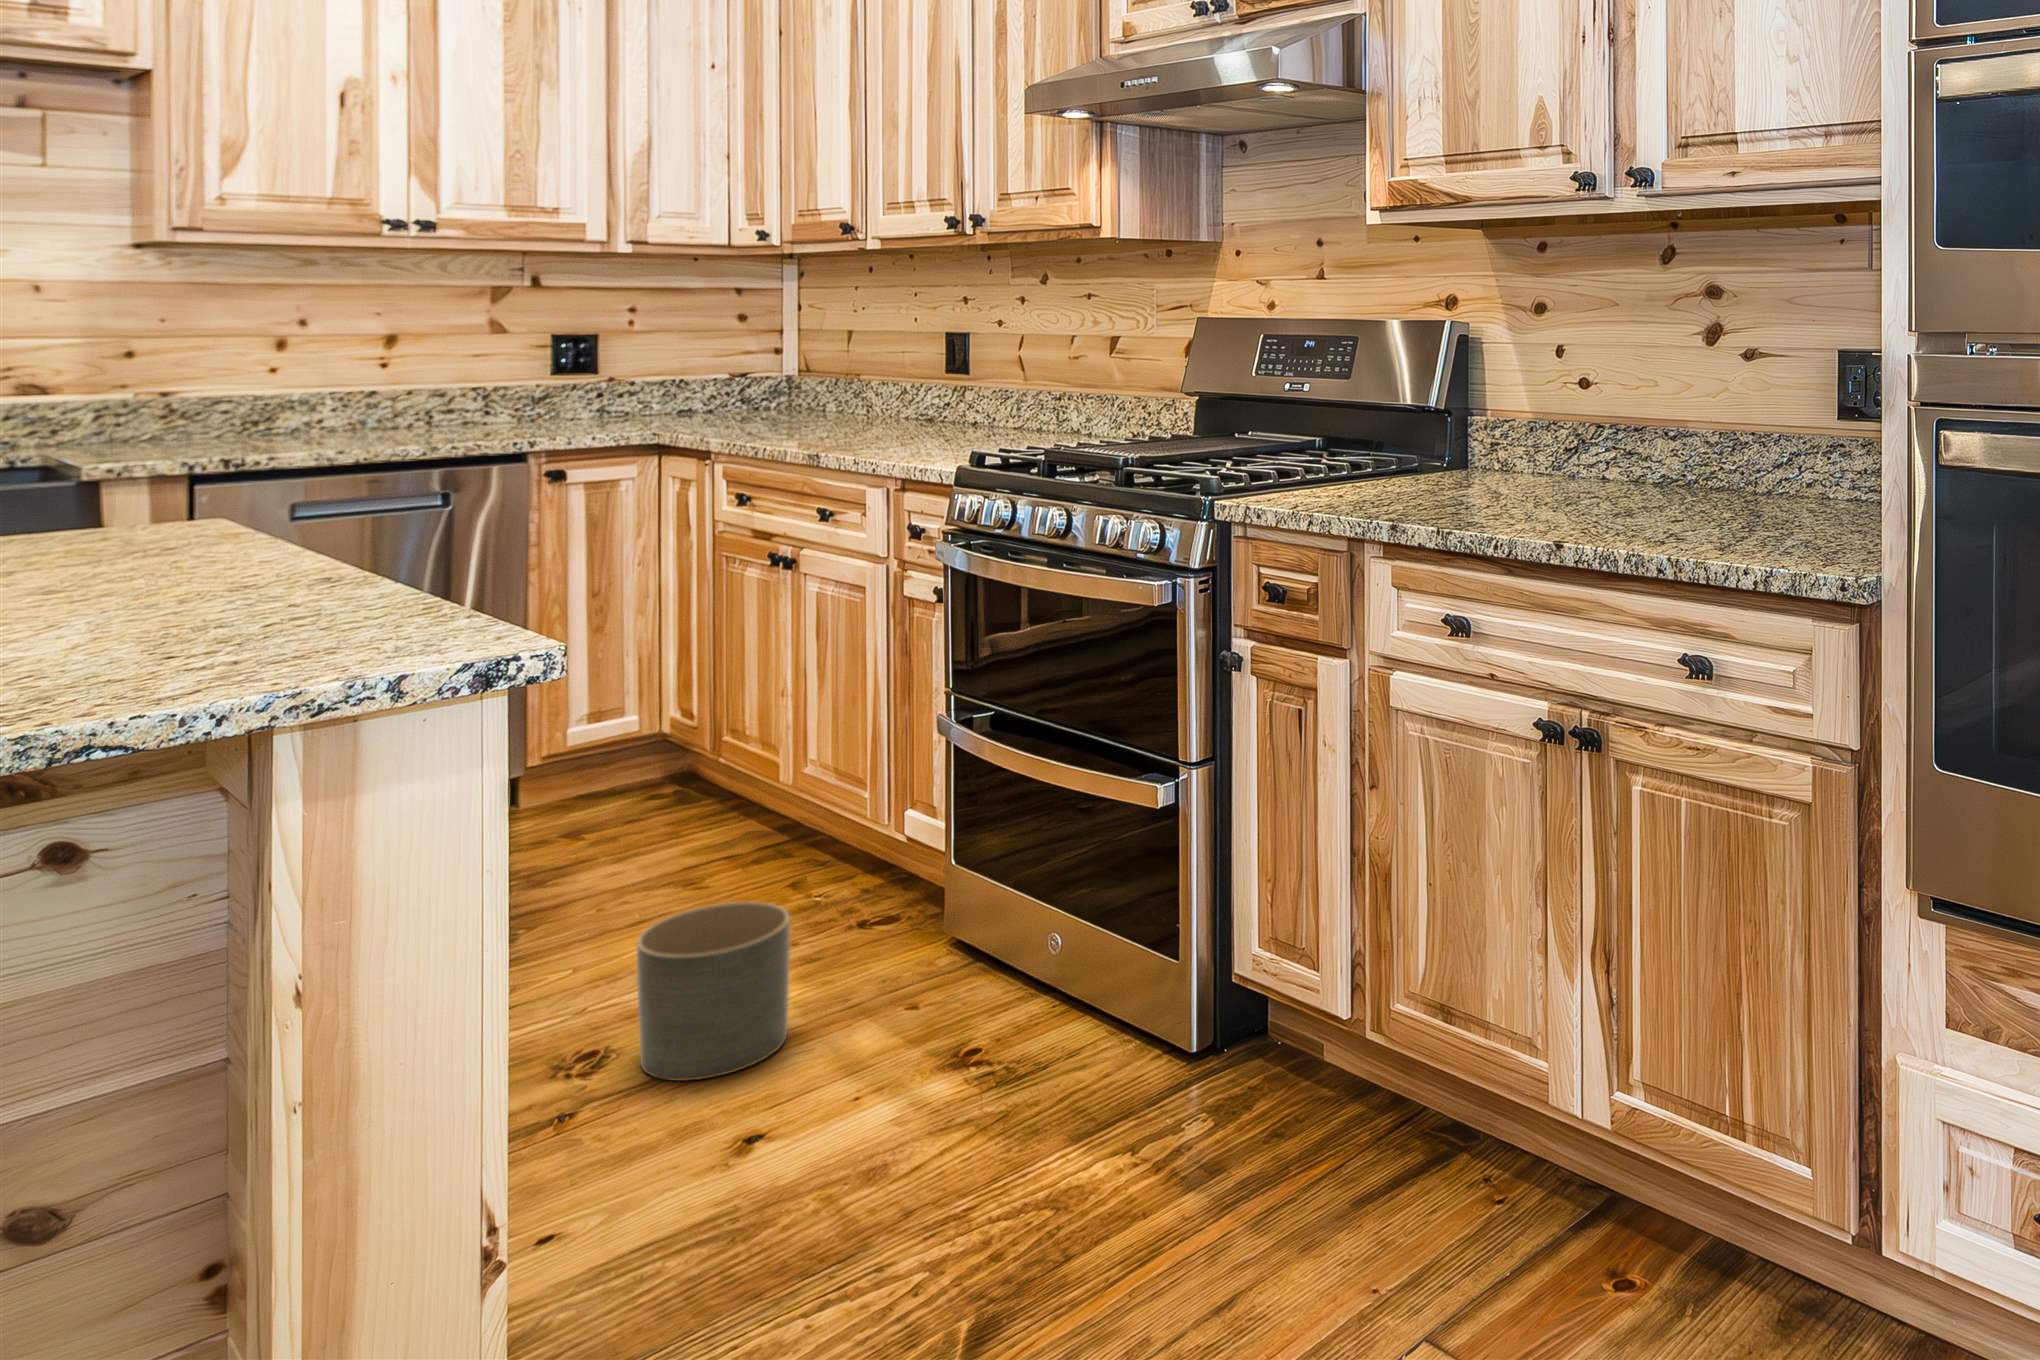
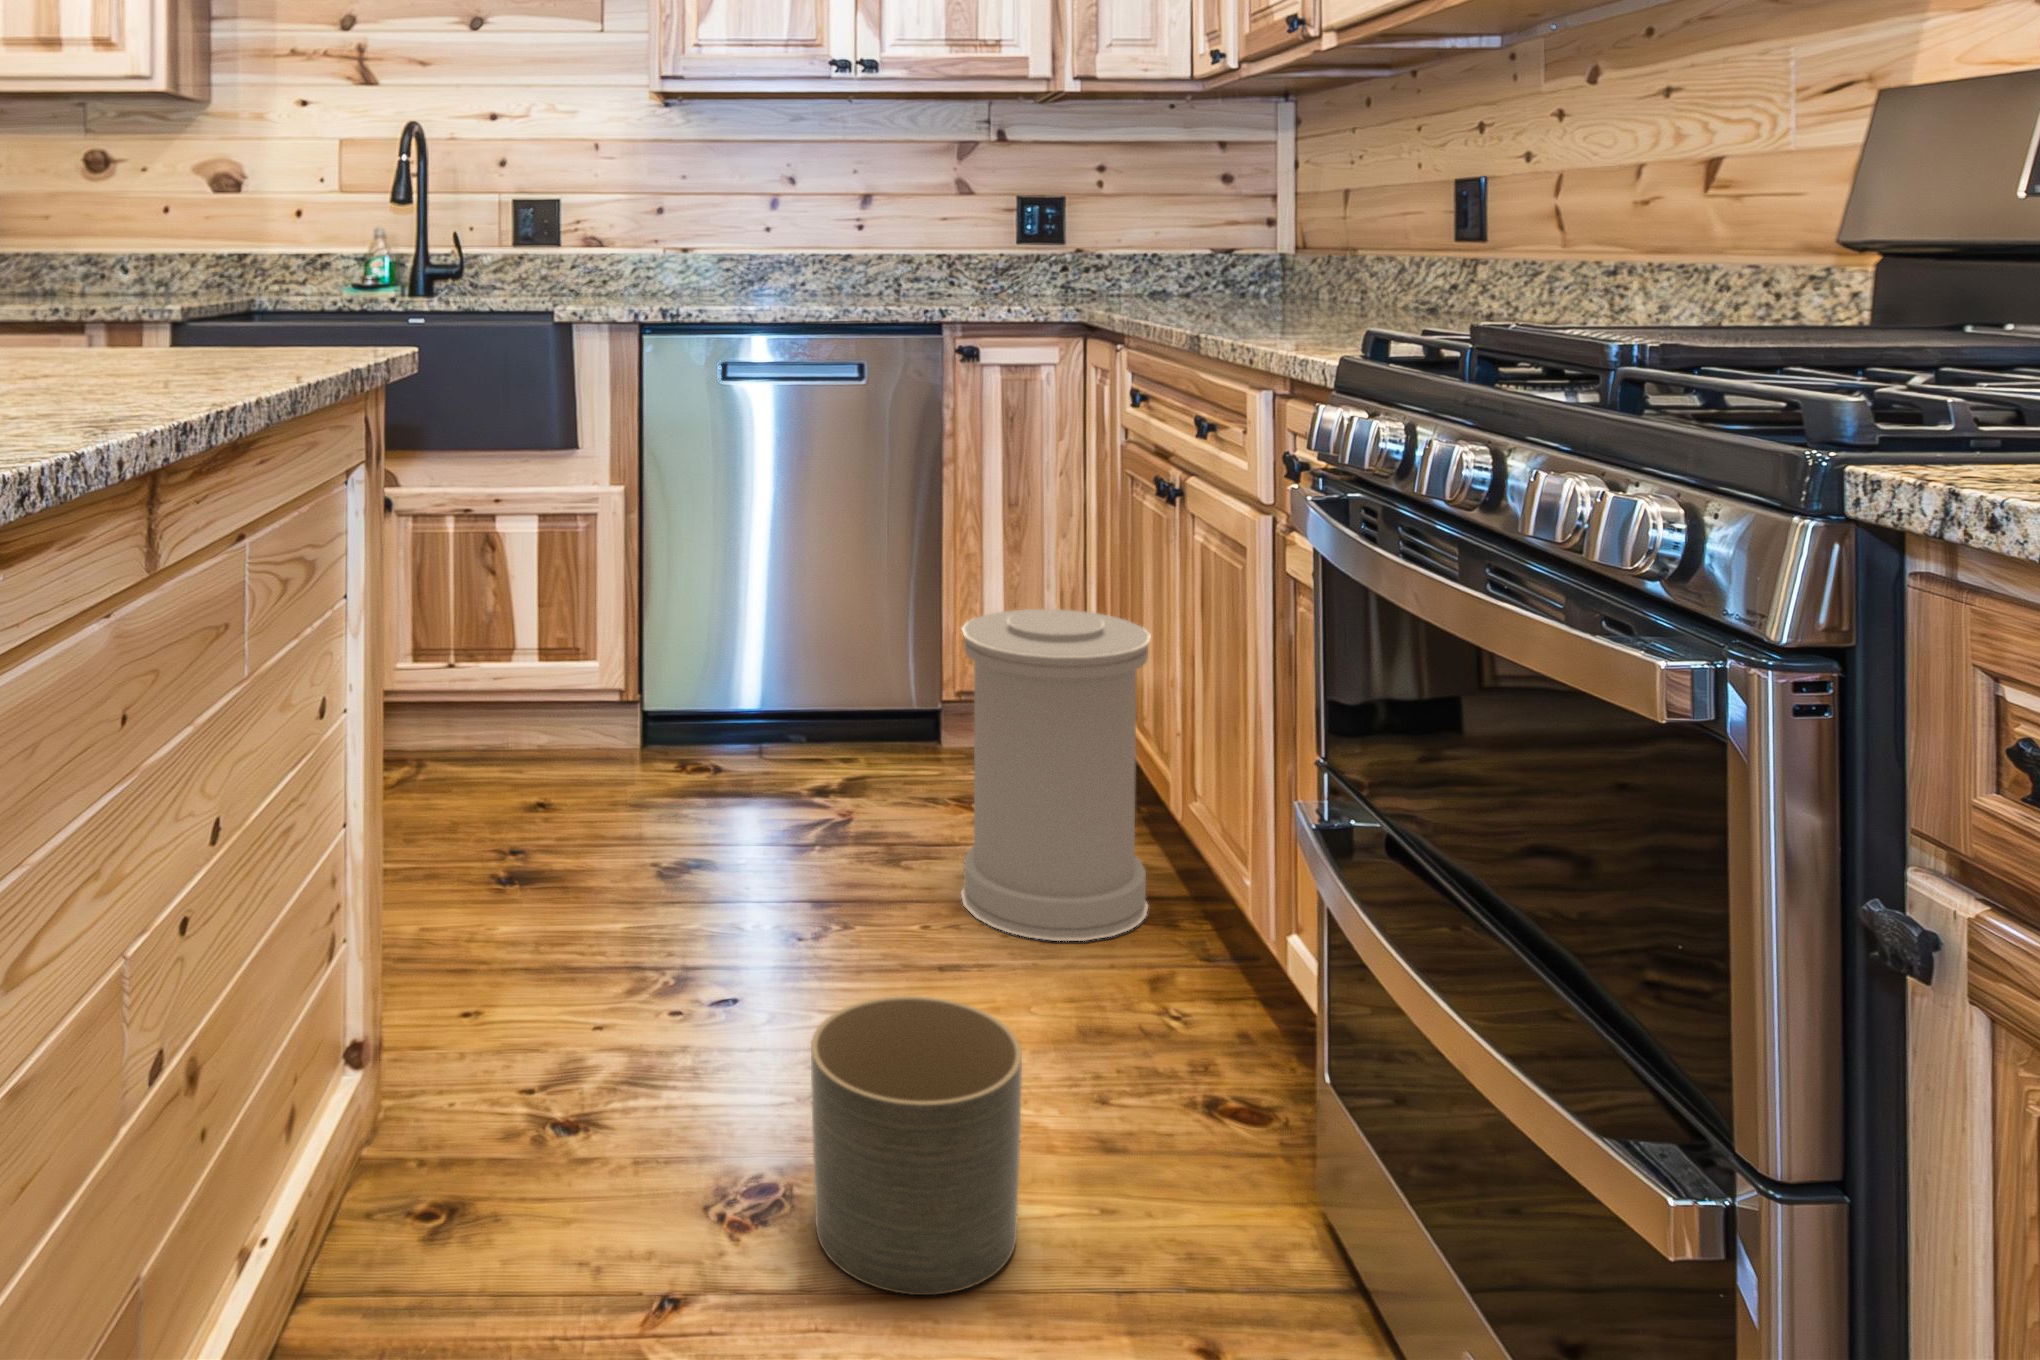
trash can: none [617,660,774,903] -> present [961,609,1151,941]

